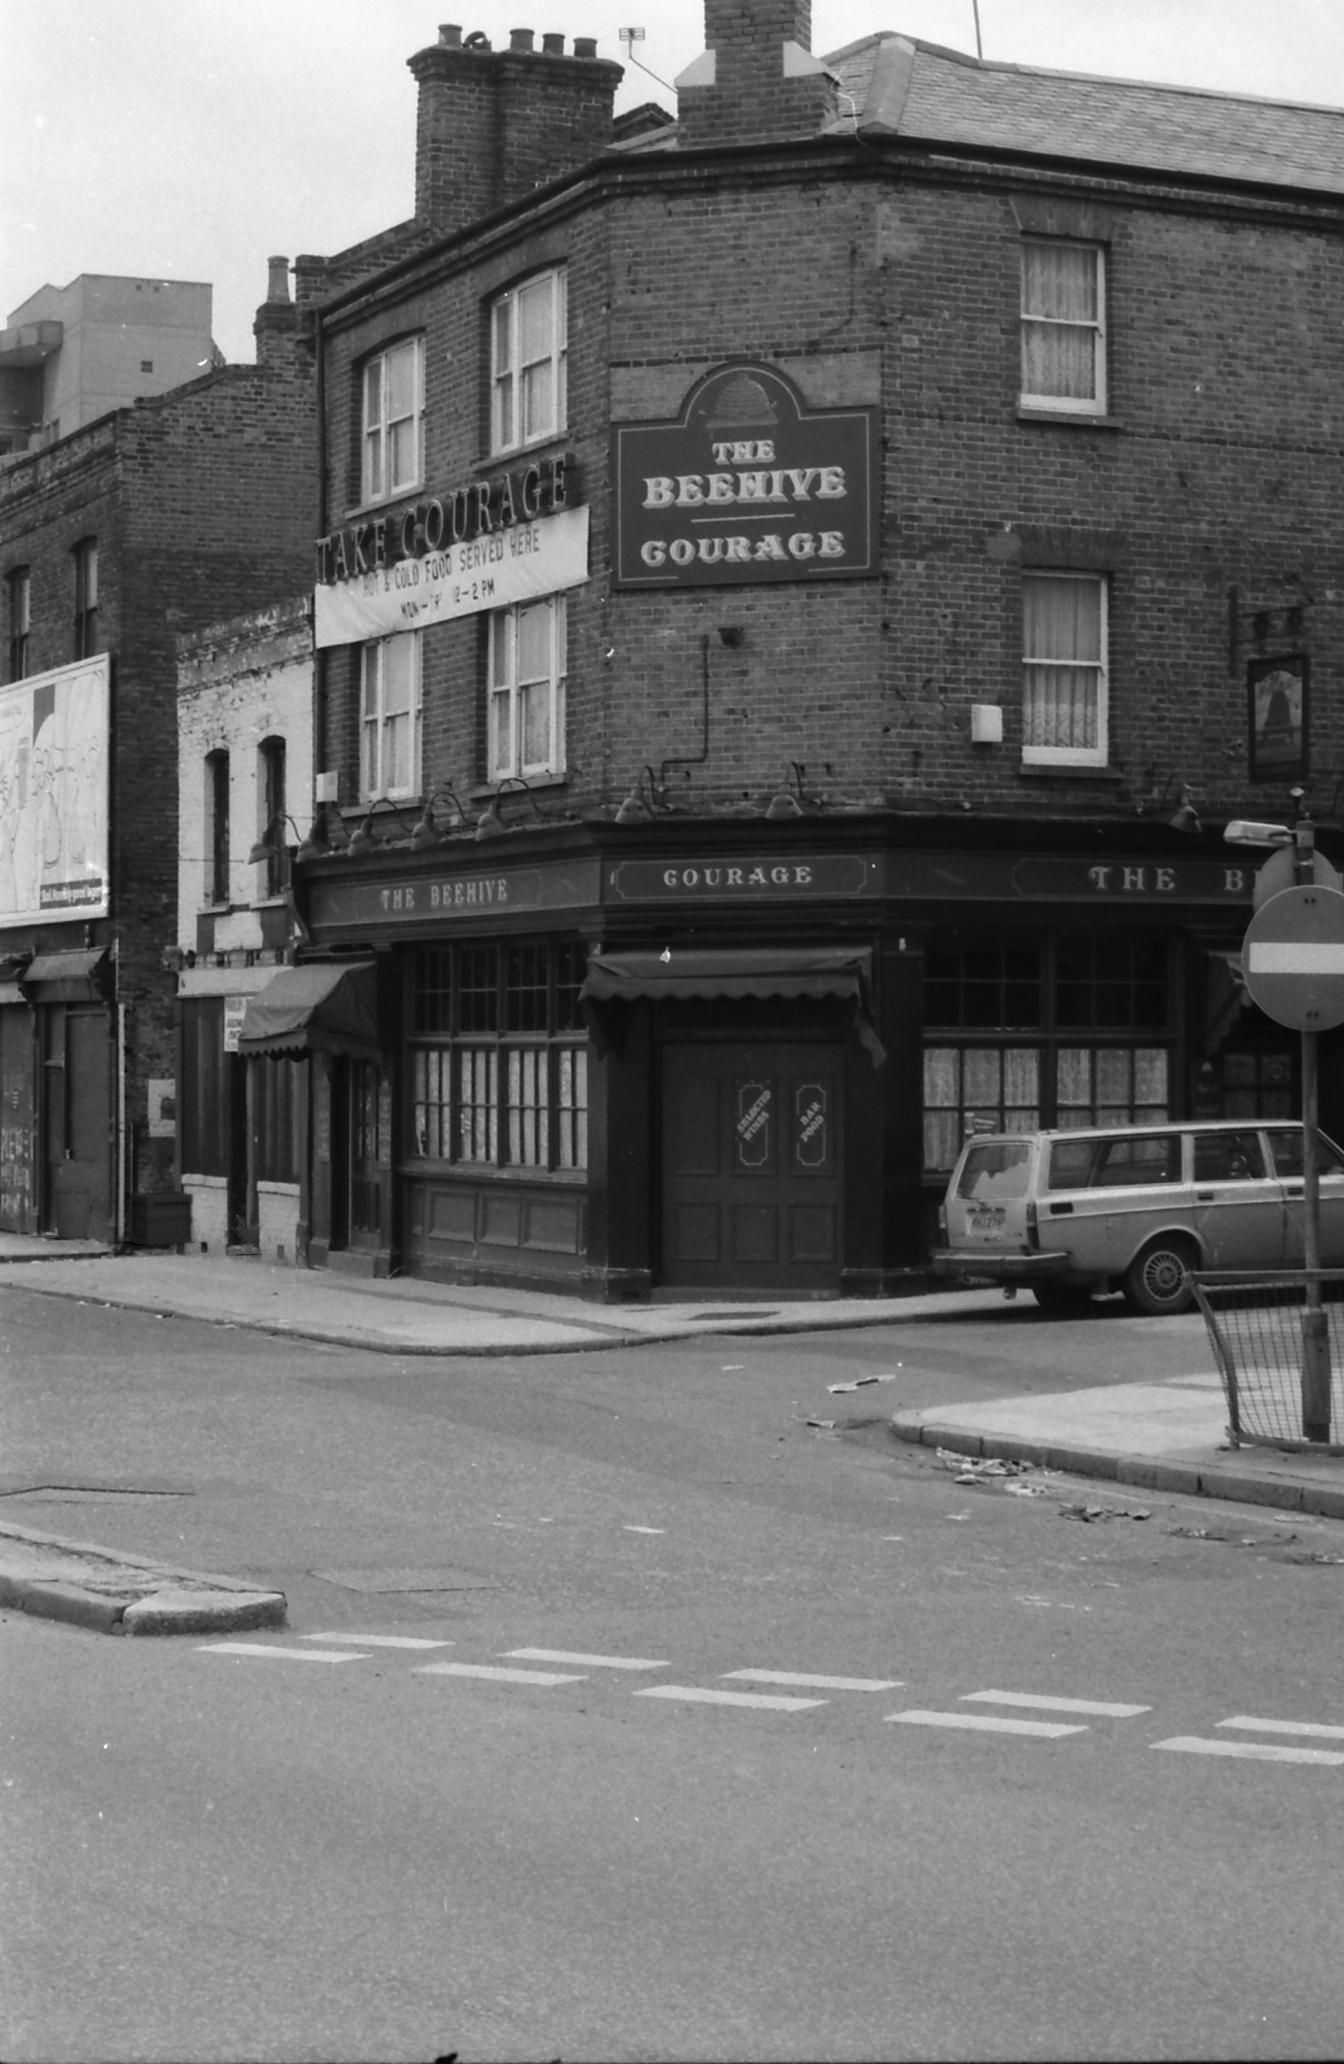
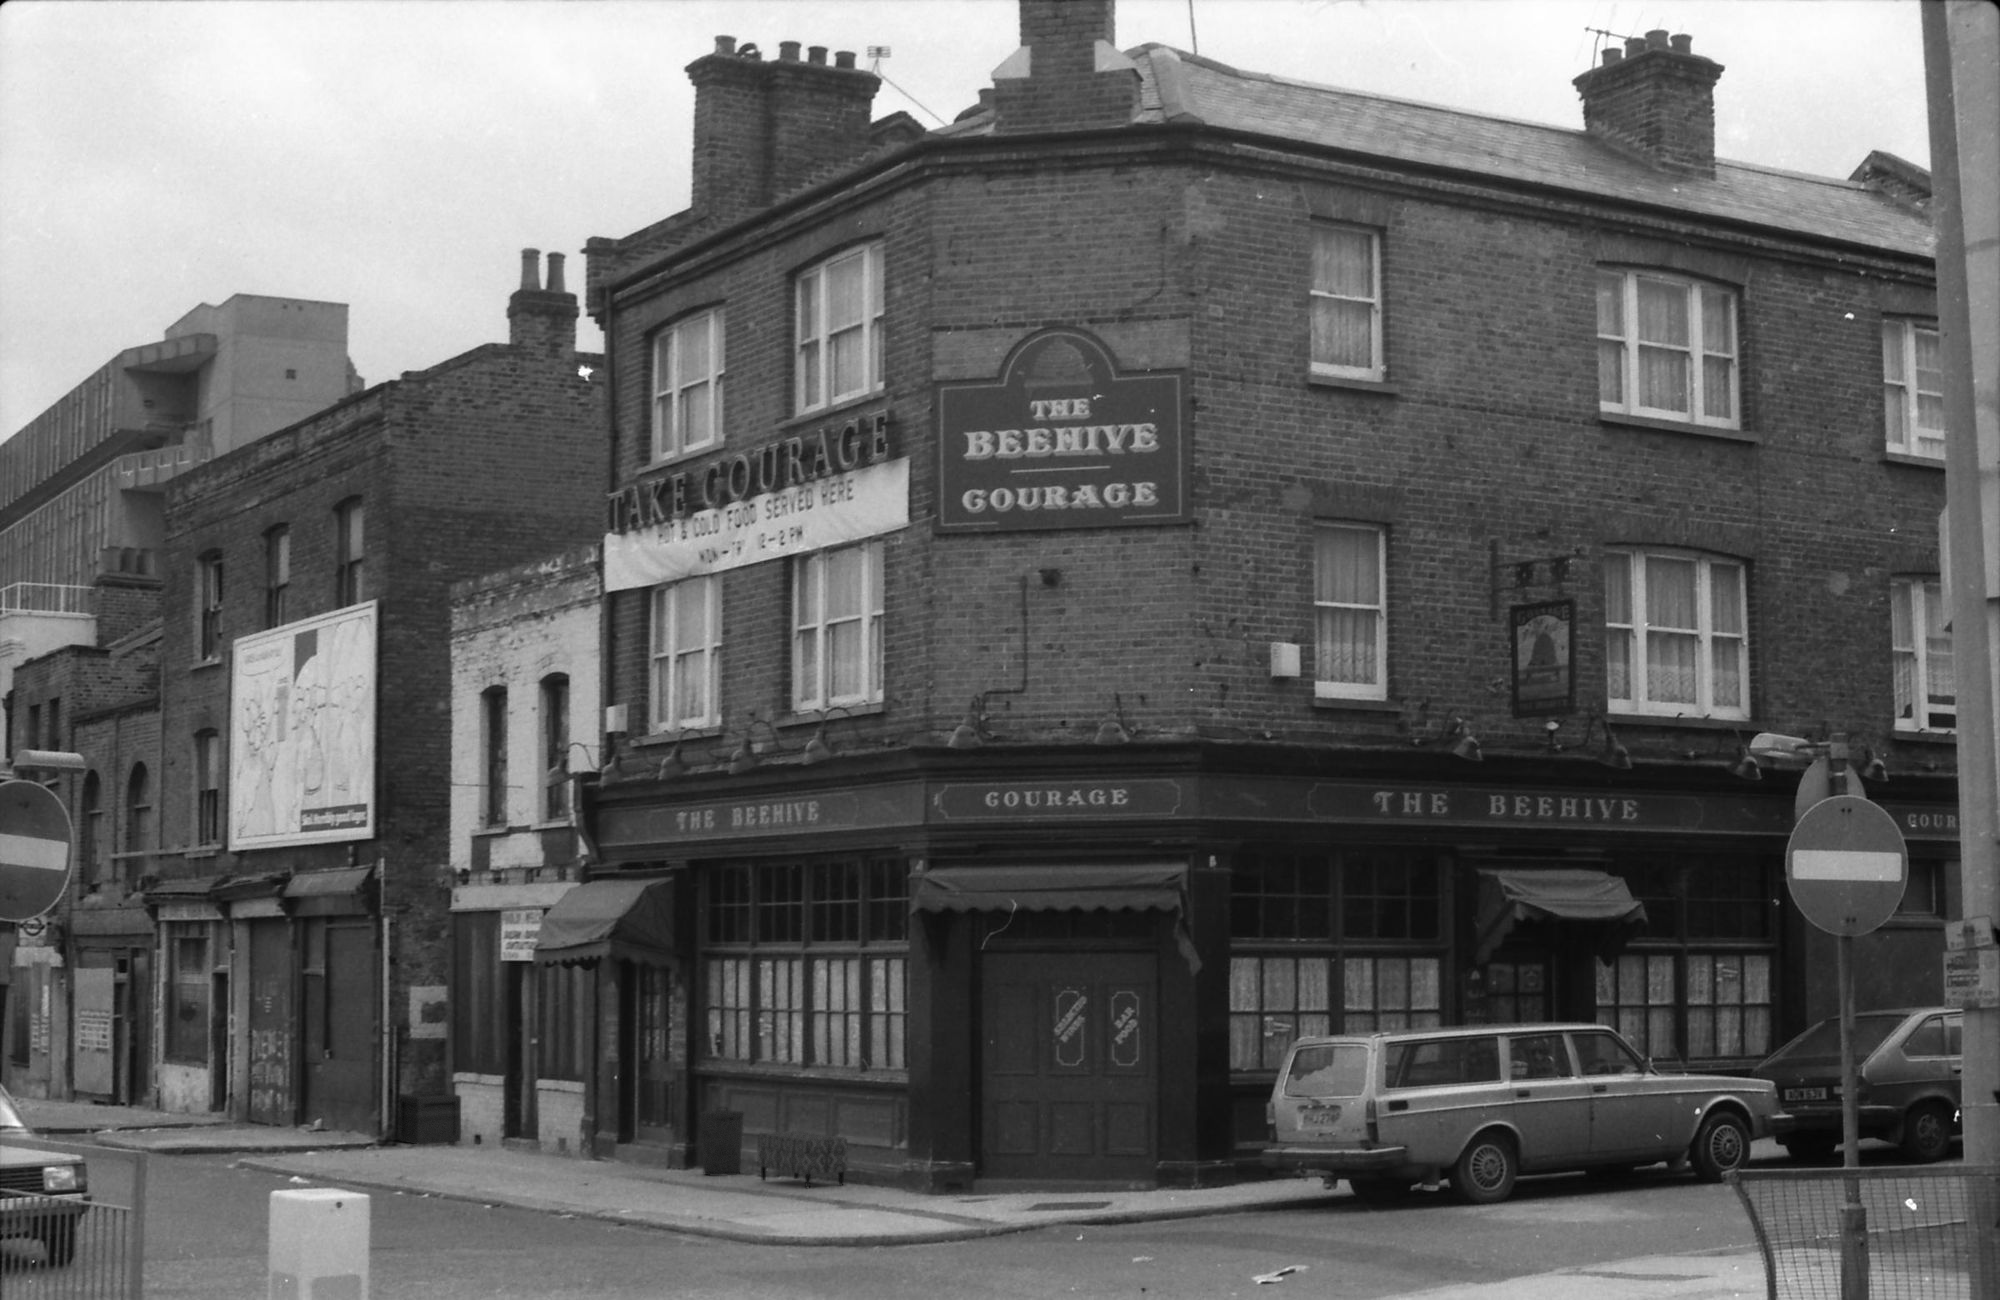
trash can: present [54,1184,91,1240] -> present [700,1107,744,1176]
potted plant: present [238,1217,261,1255] -> none [507,1114,541,1152]
bench: none [447,1232,536,1293] -> present [757,1131,848,1188]

